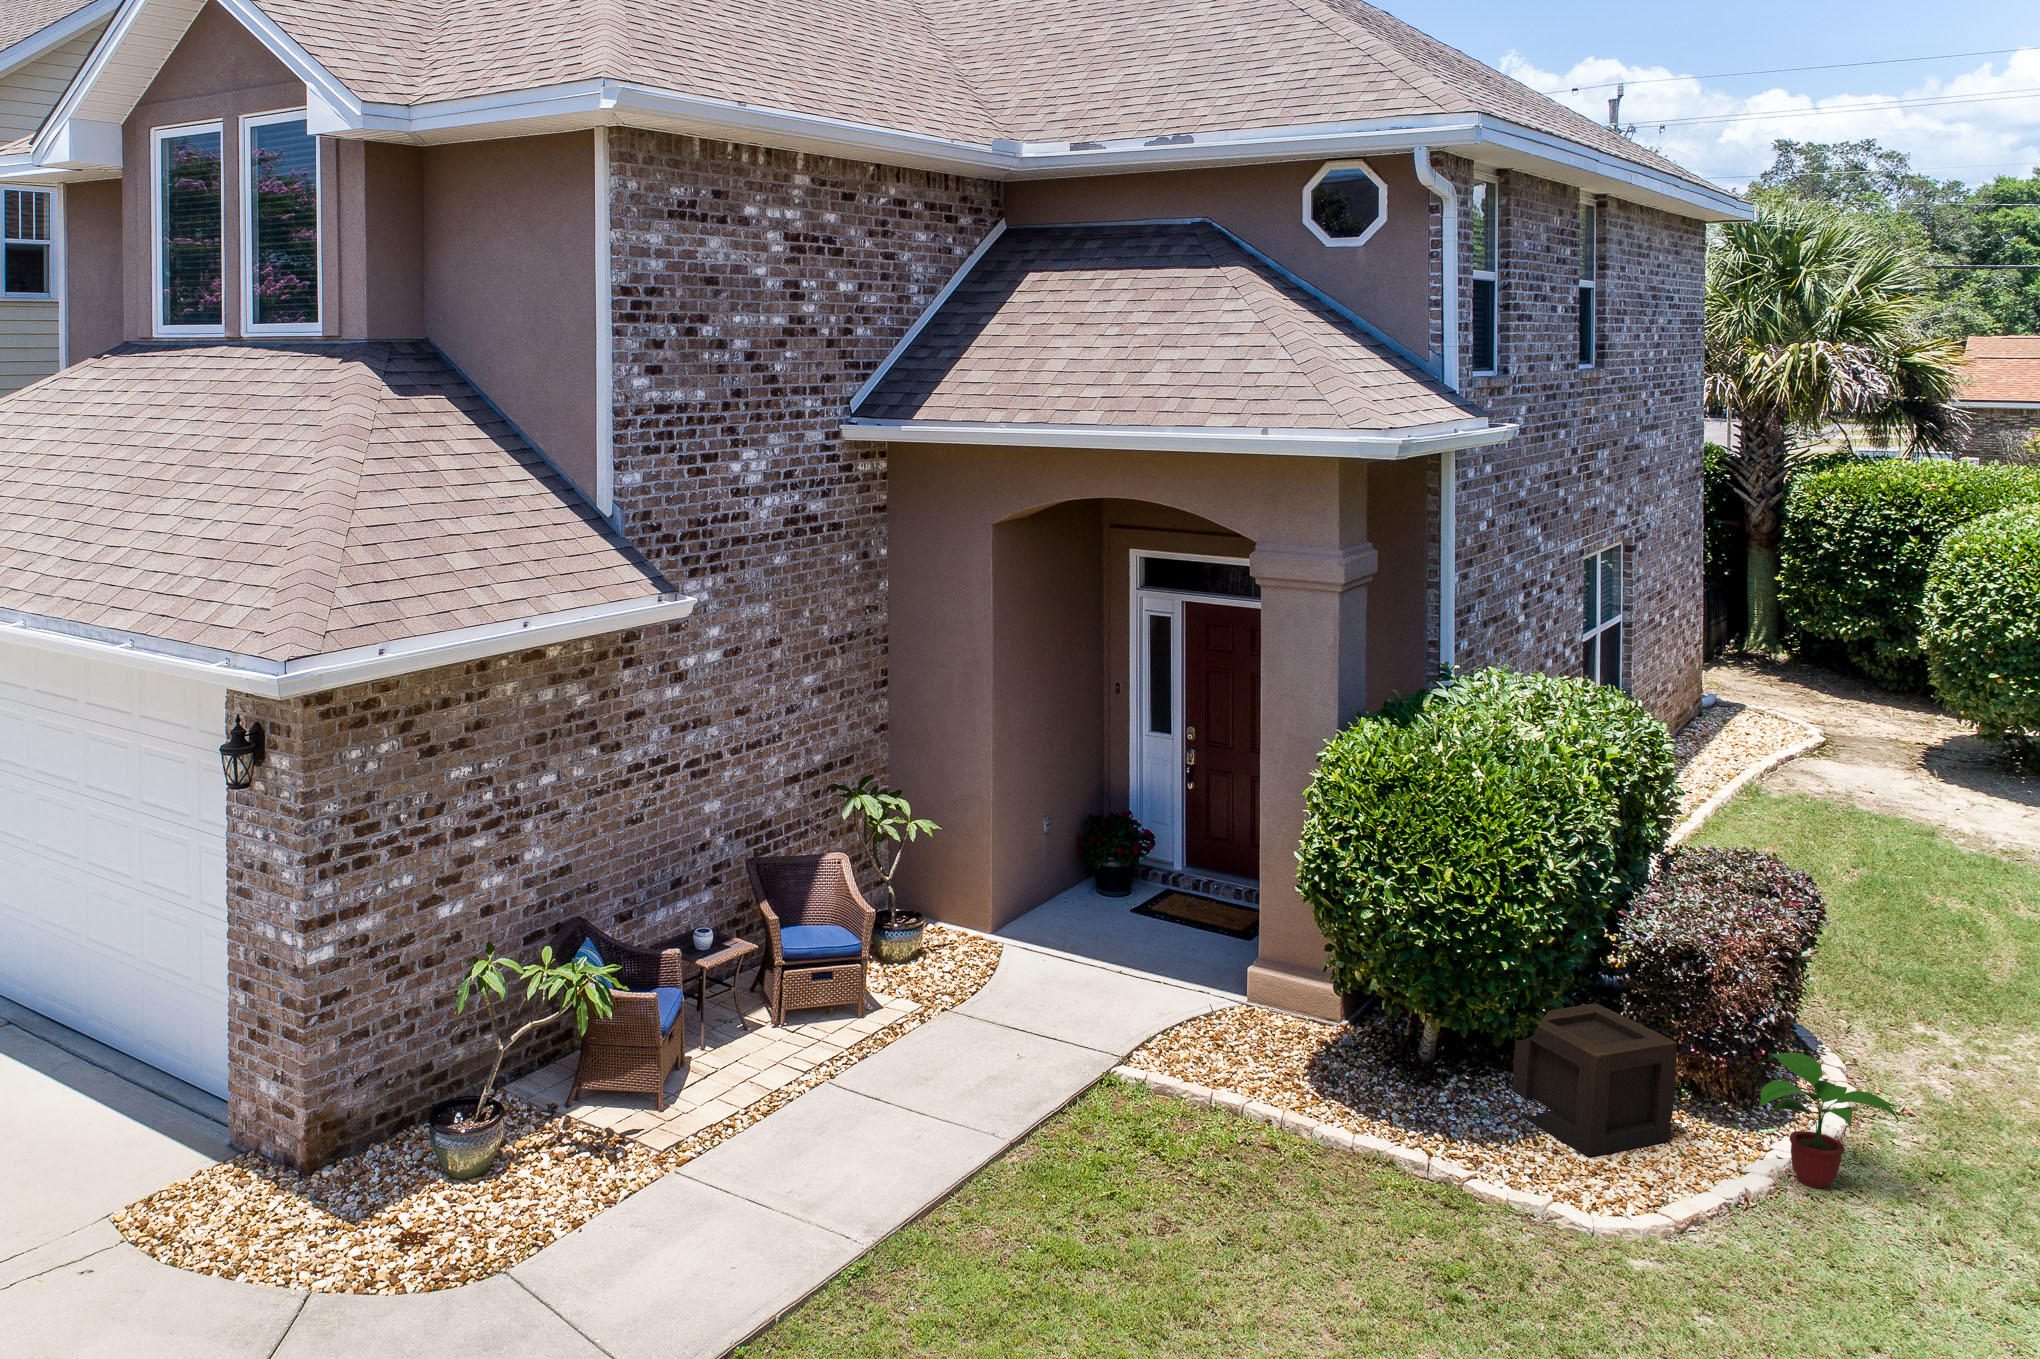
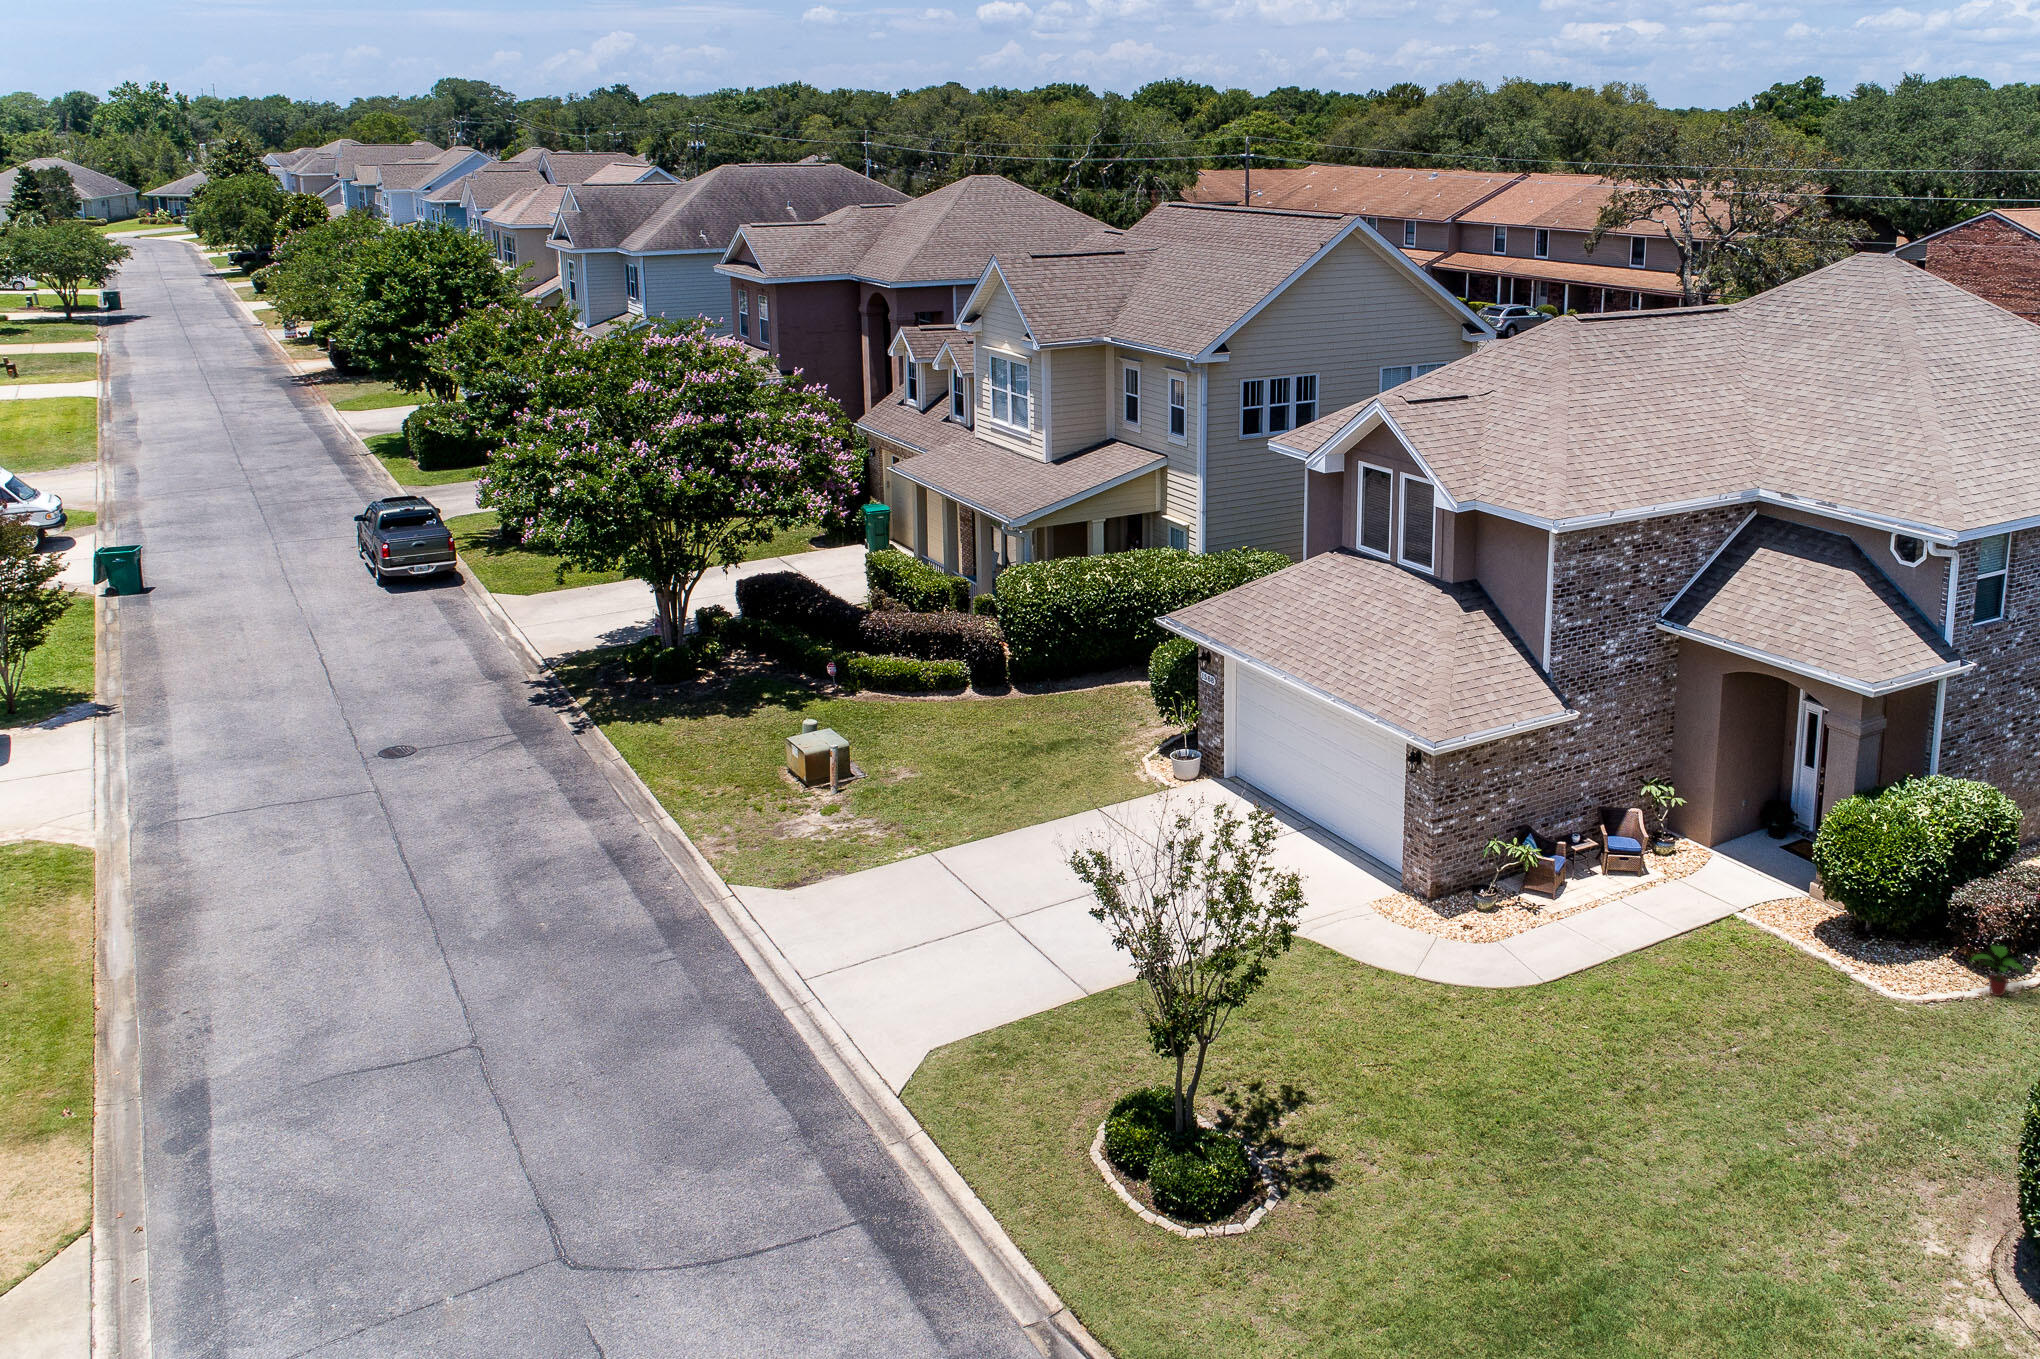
wooden crate: present [1512,1003,1677,1157] -> none [1894,916,1955,972]

